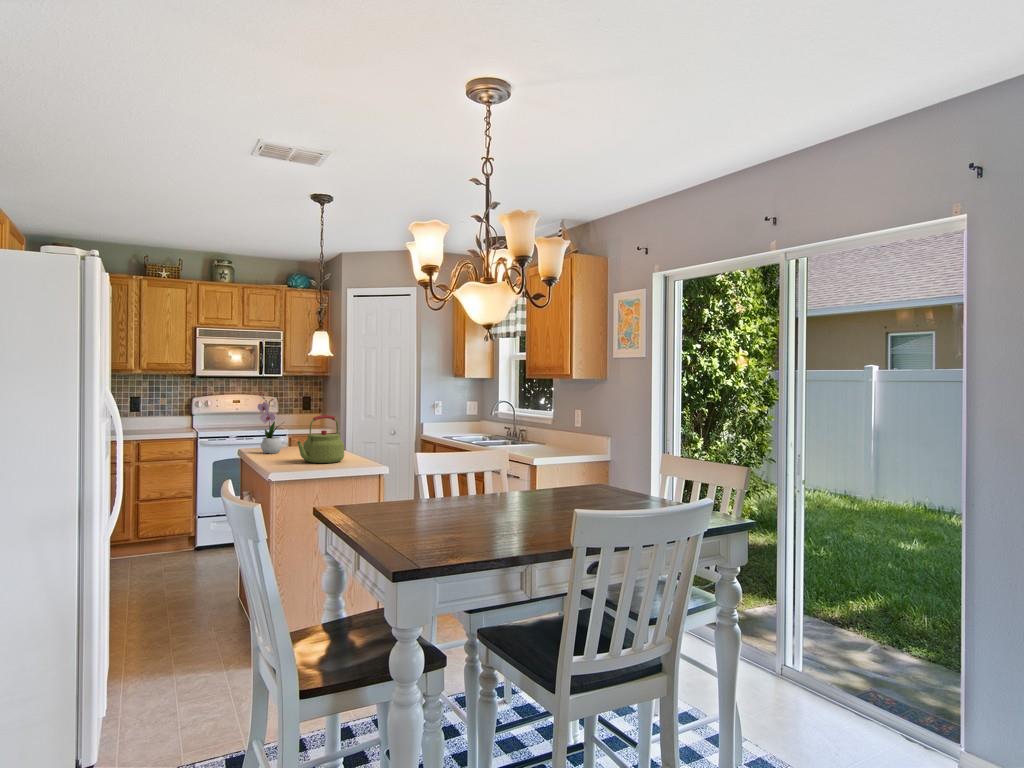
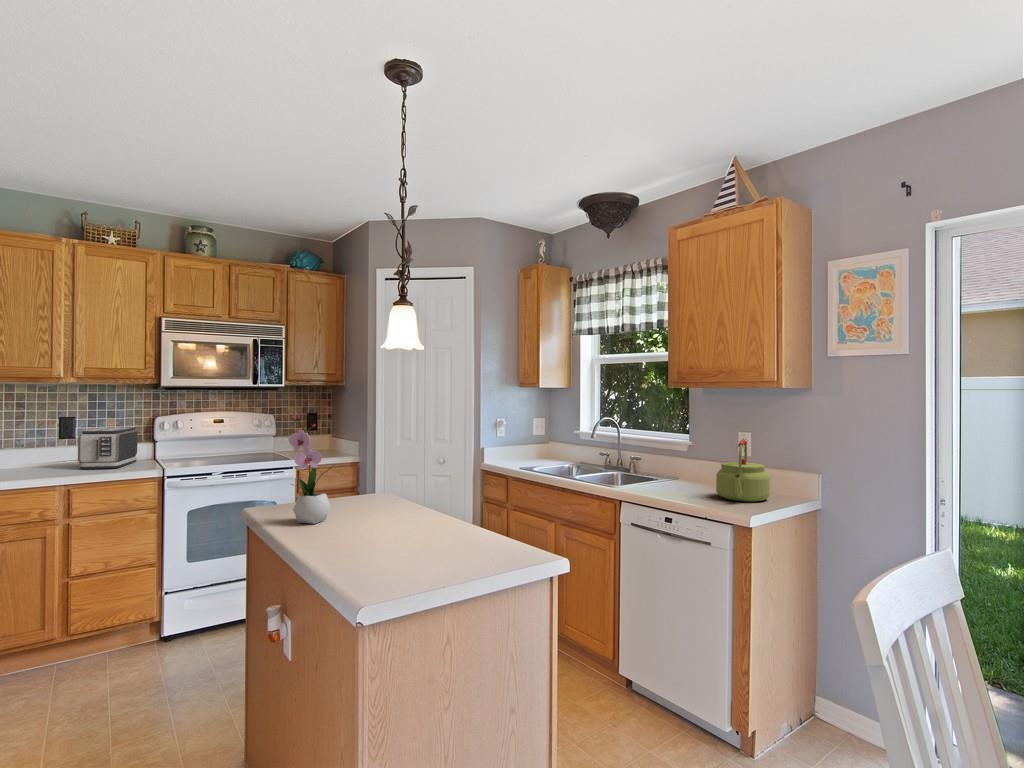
toaster: none [143,405,181,432] -> present [78,427,138,469]
kettle: present [297,415,344,463] -> present [716,439,770,502]

